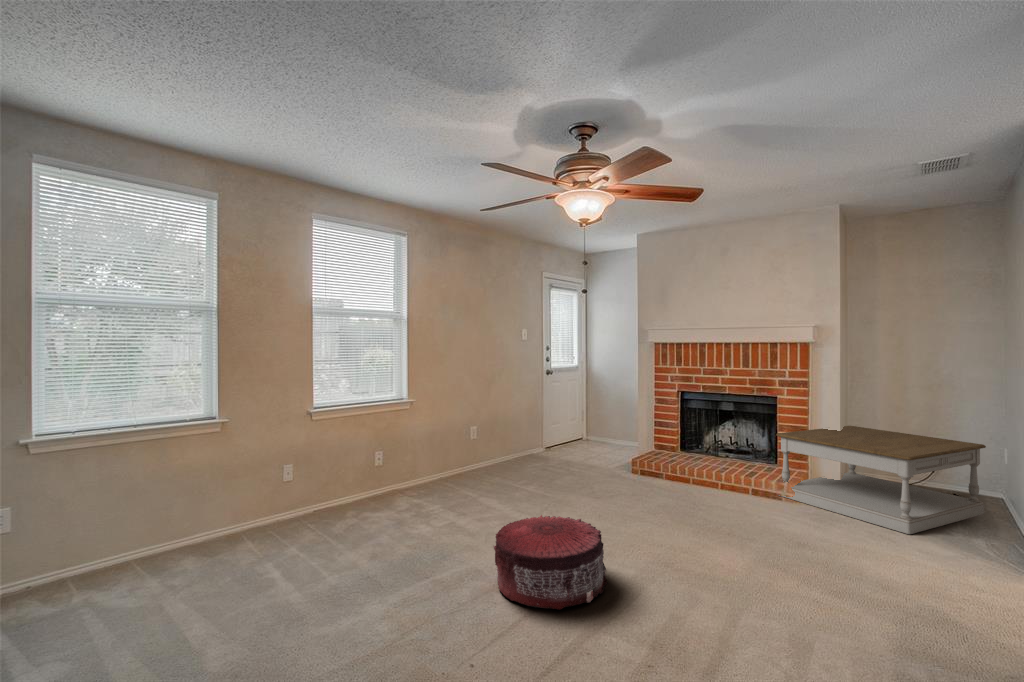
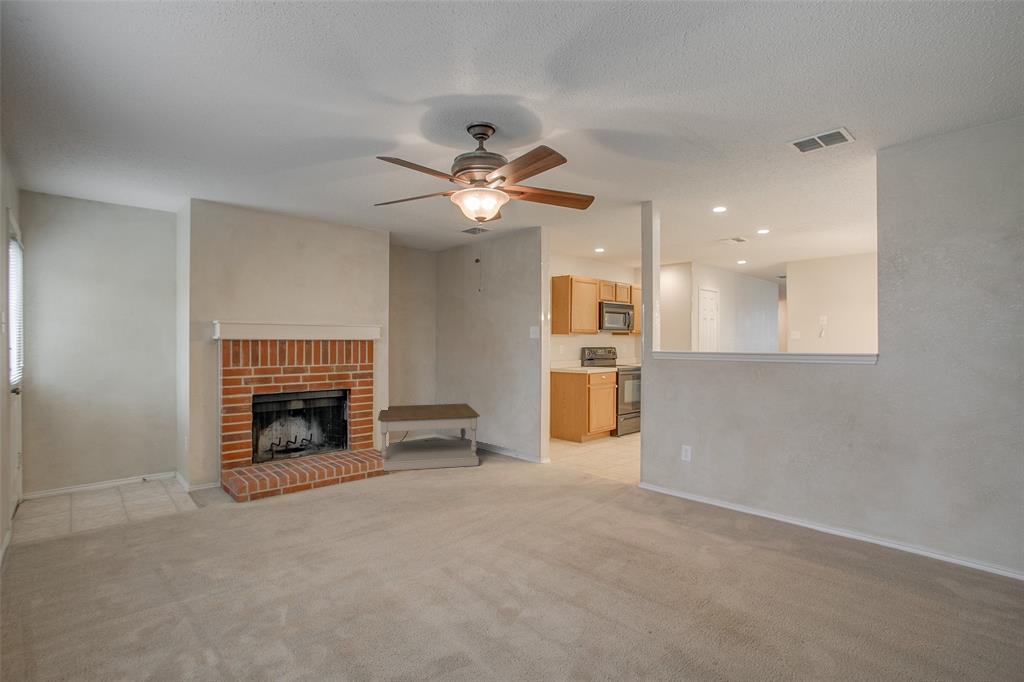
pouf: present [494,515,608,610] -> none [415,514,528,610]

